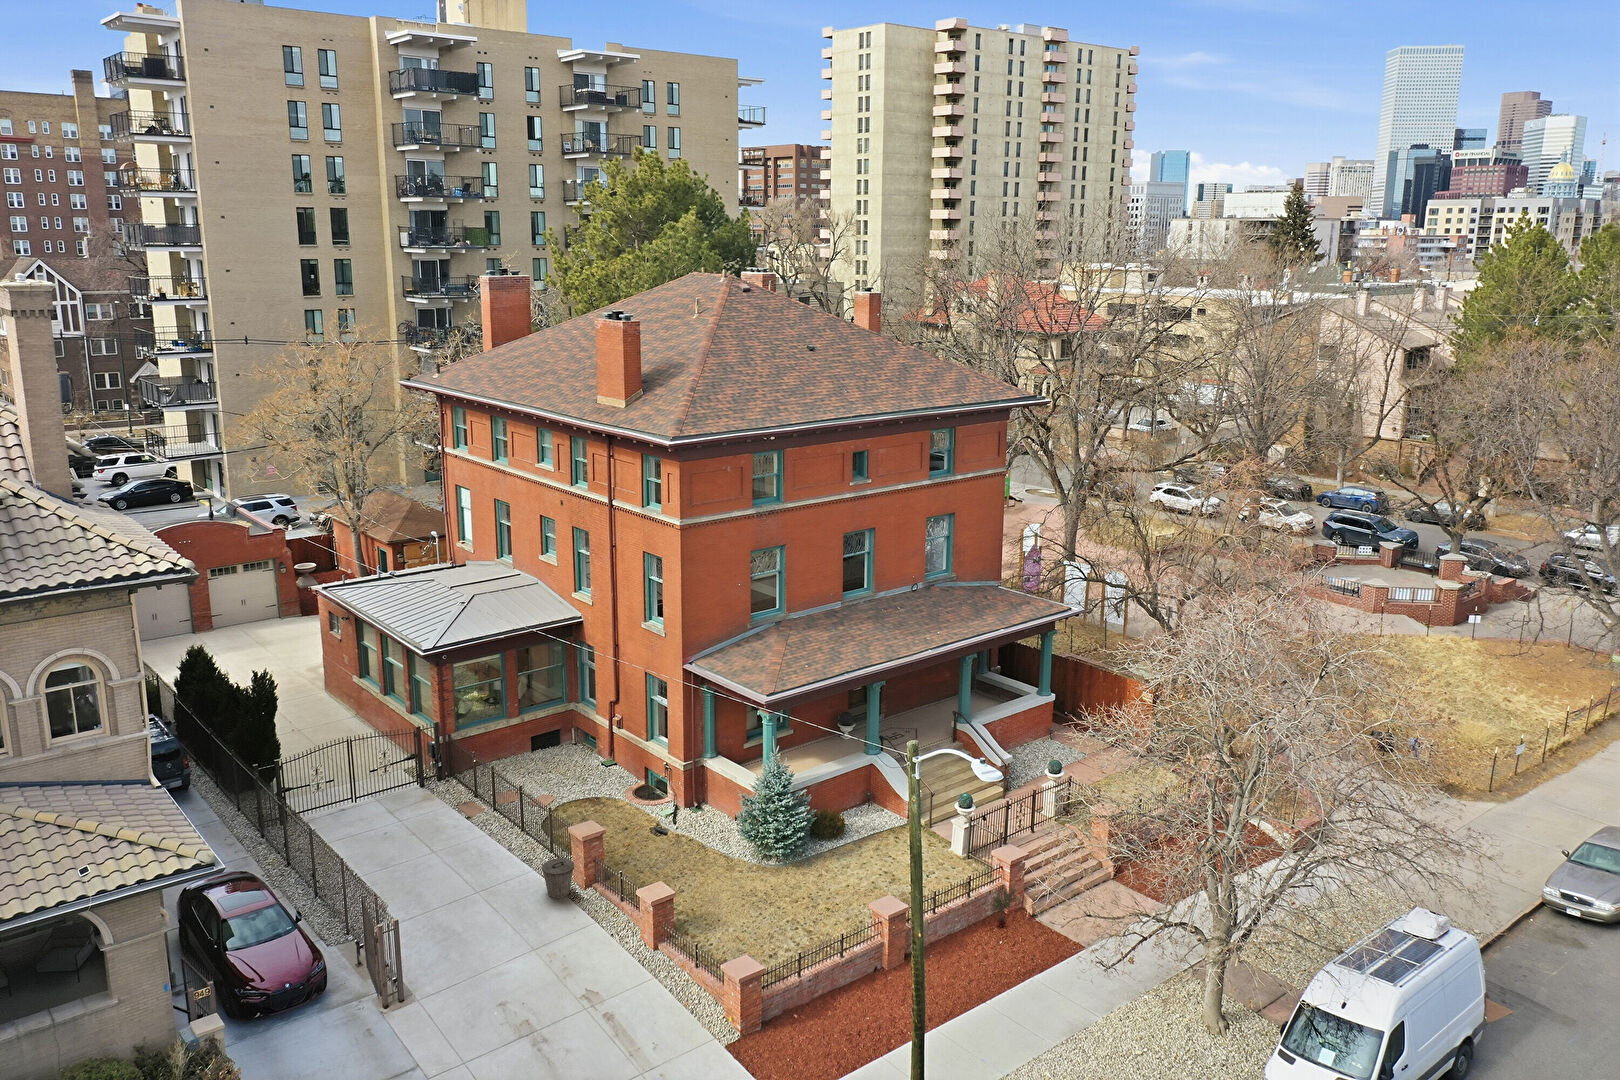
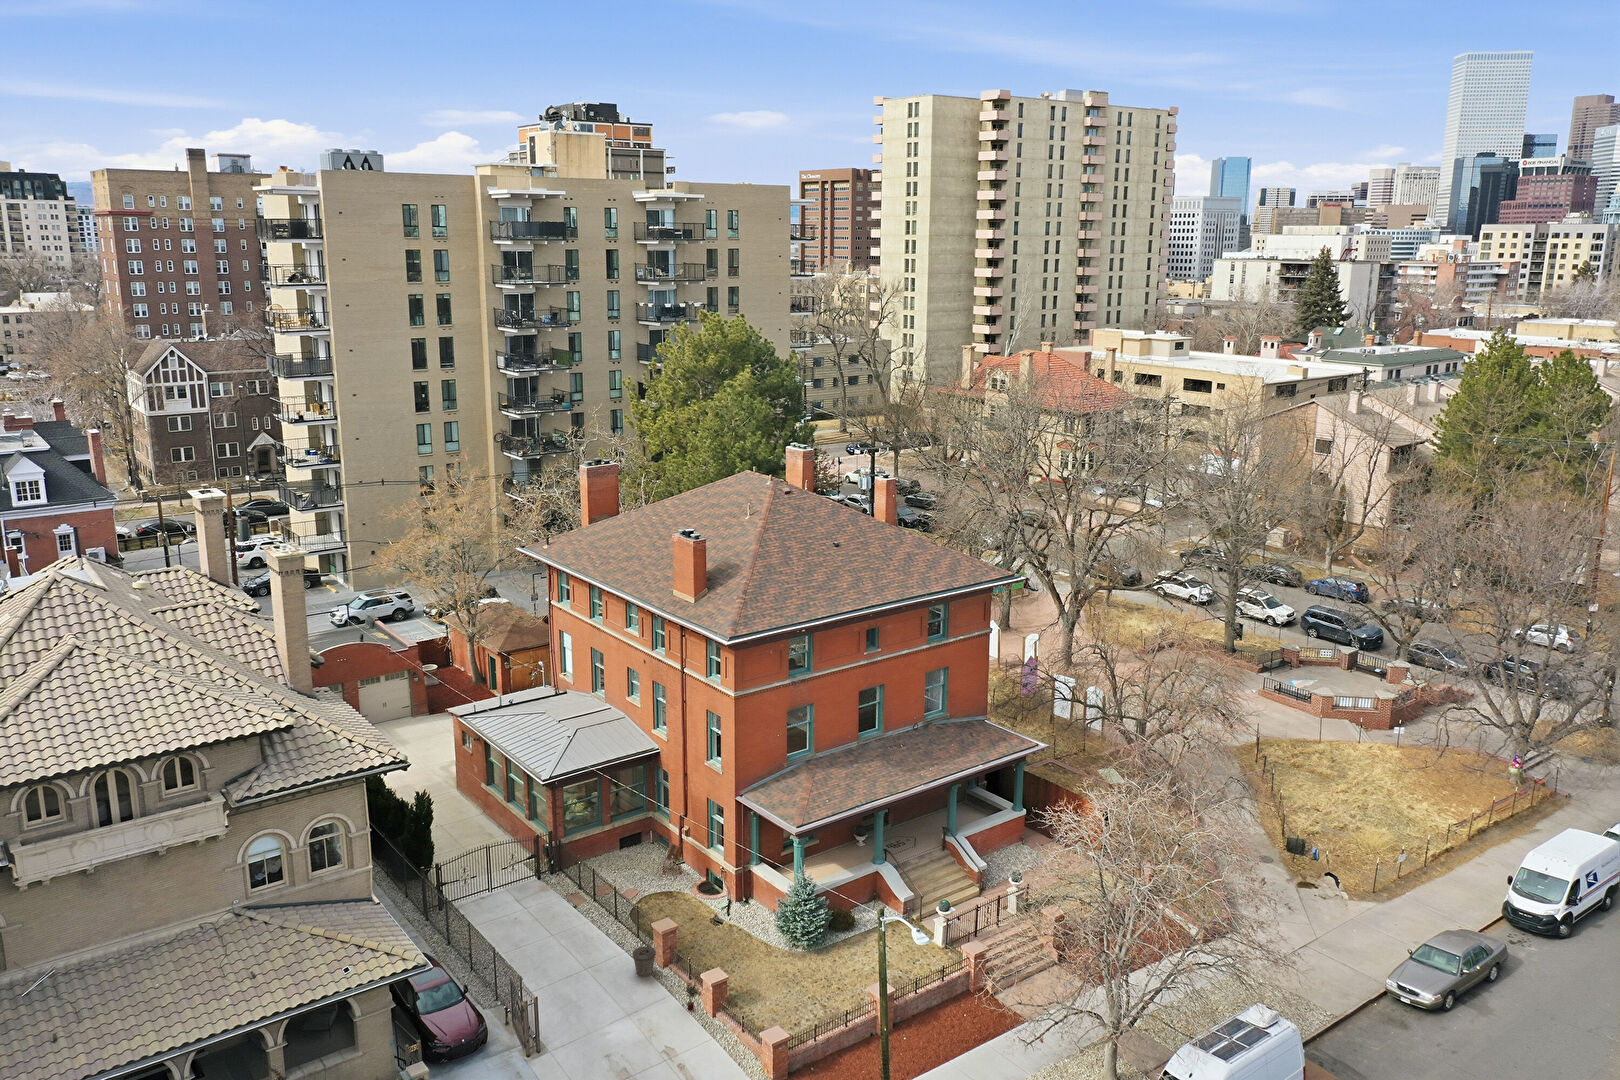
bench: none [587,726,620,777] -> present [663,842,684,874]
potted tree: present [990,886,1017,927] -> present [686,982,702,1010]

